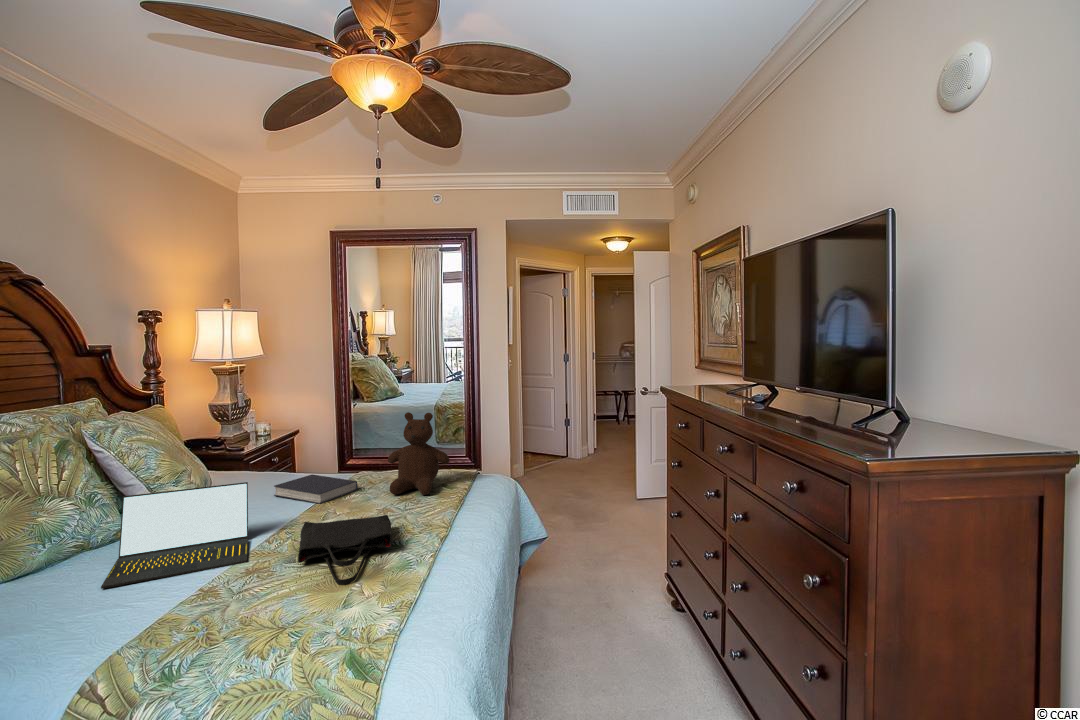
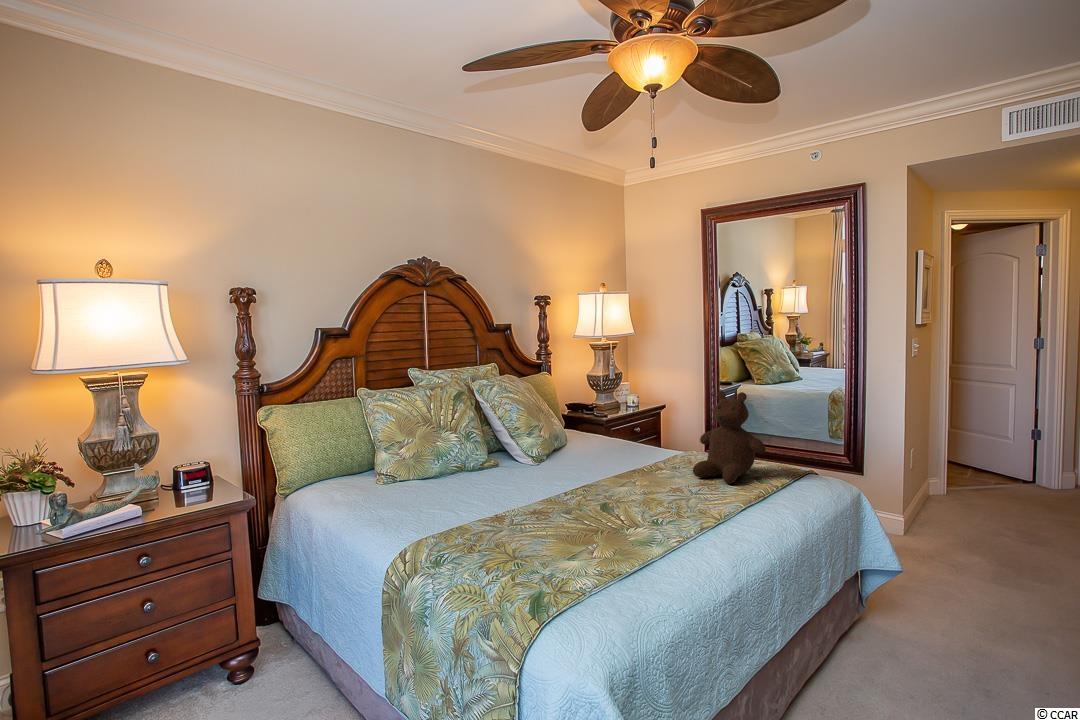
book: present [274,474,358,504] -> none [599,445,670,472]
laptop: present [101,482,248,589] -> none [450,436,556,505]
tote bag: present [298,515,392,585] -> none [565,482,662,542]

